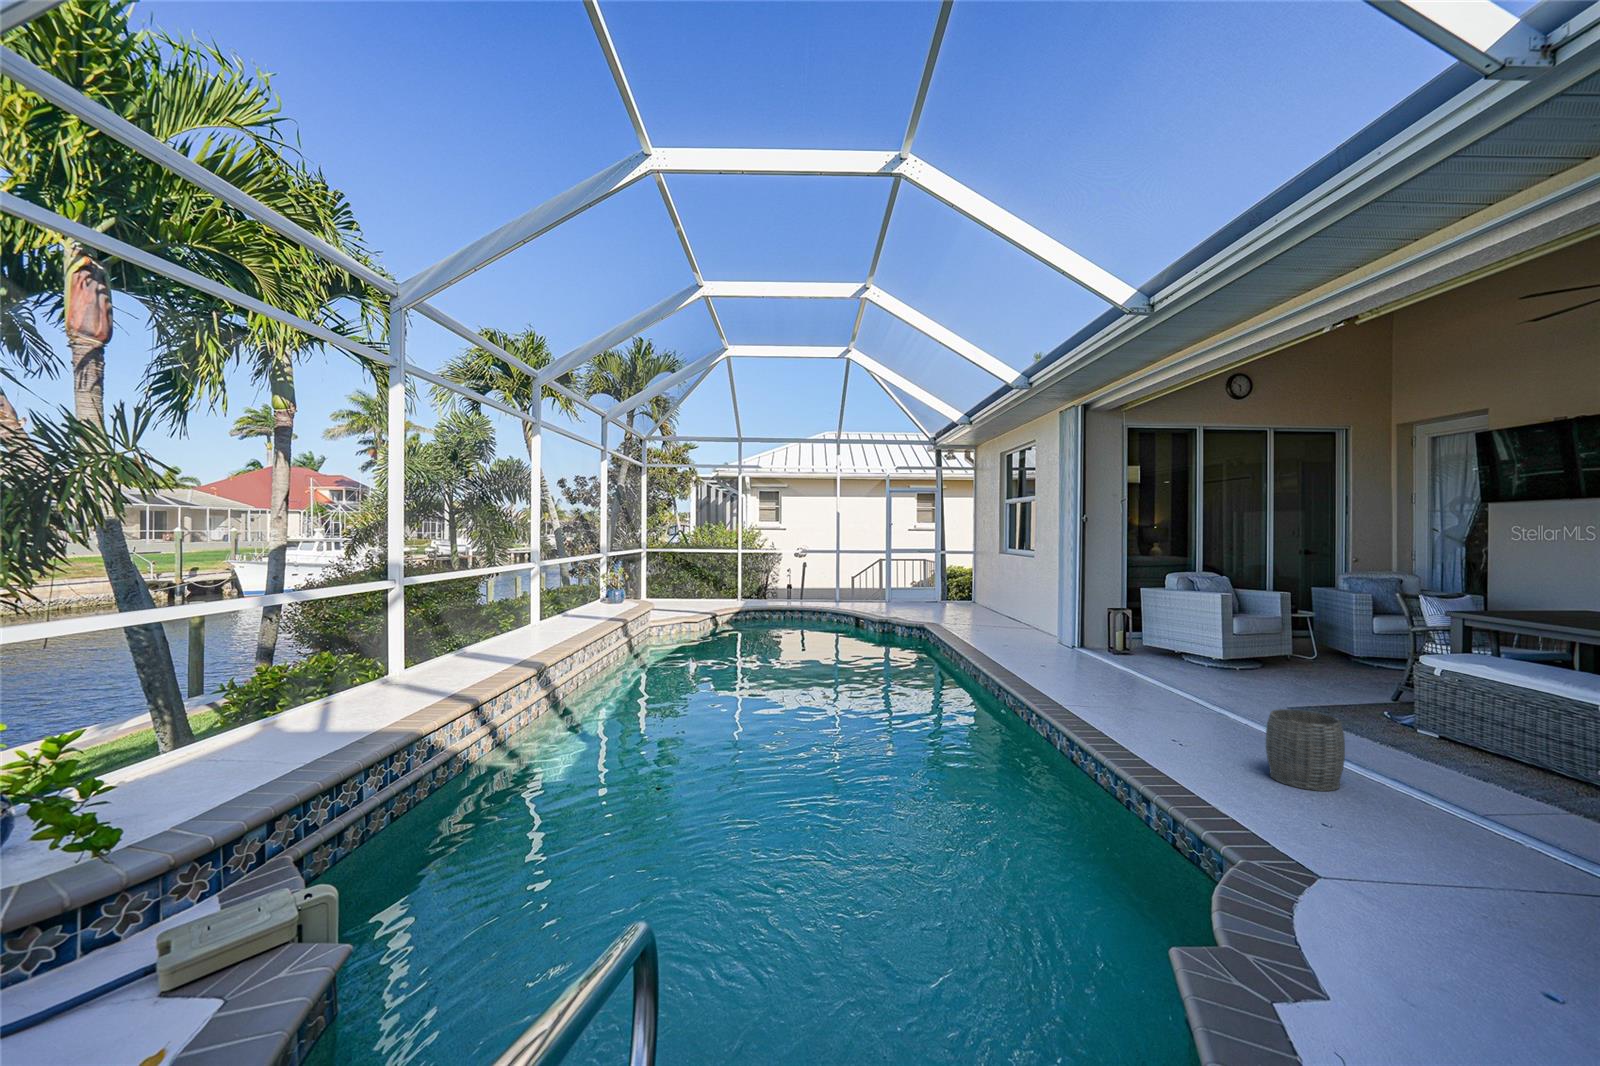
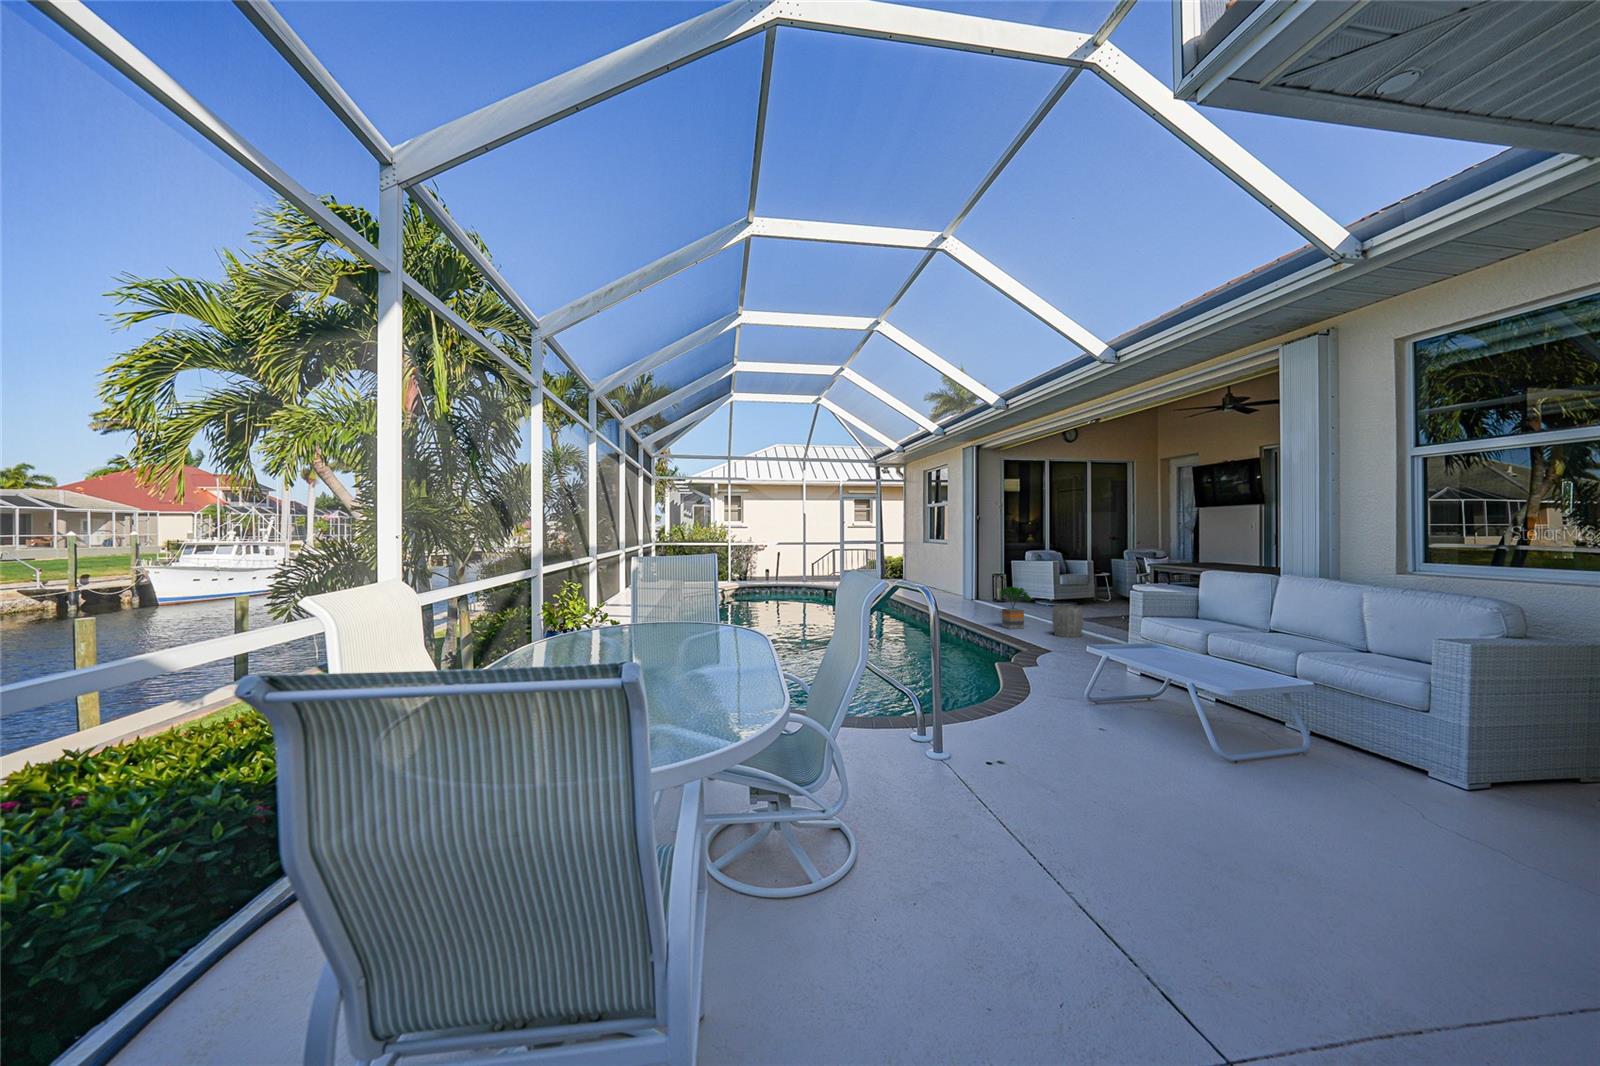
potted tree: none [1134,656,1208,747] -> present [1000,587,1030,629]

